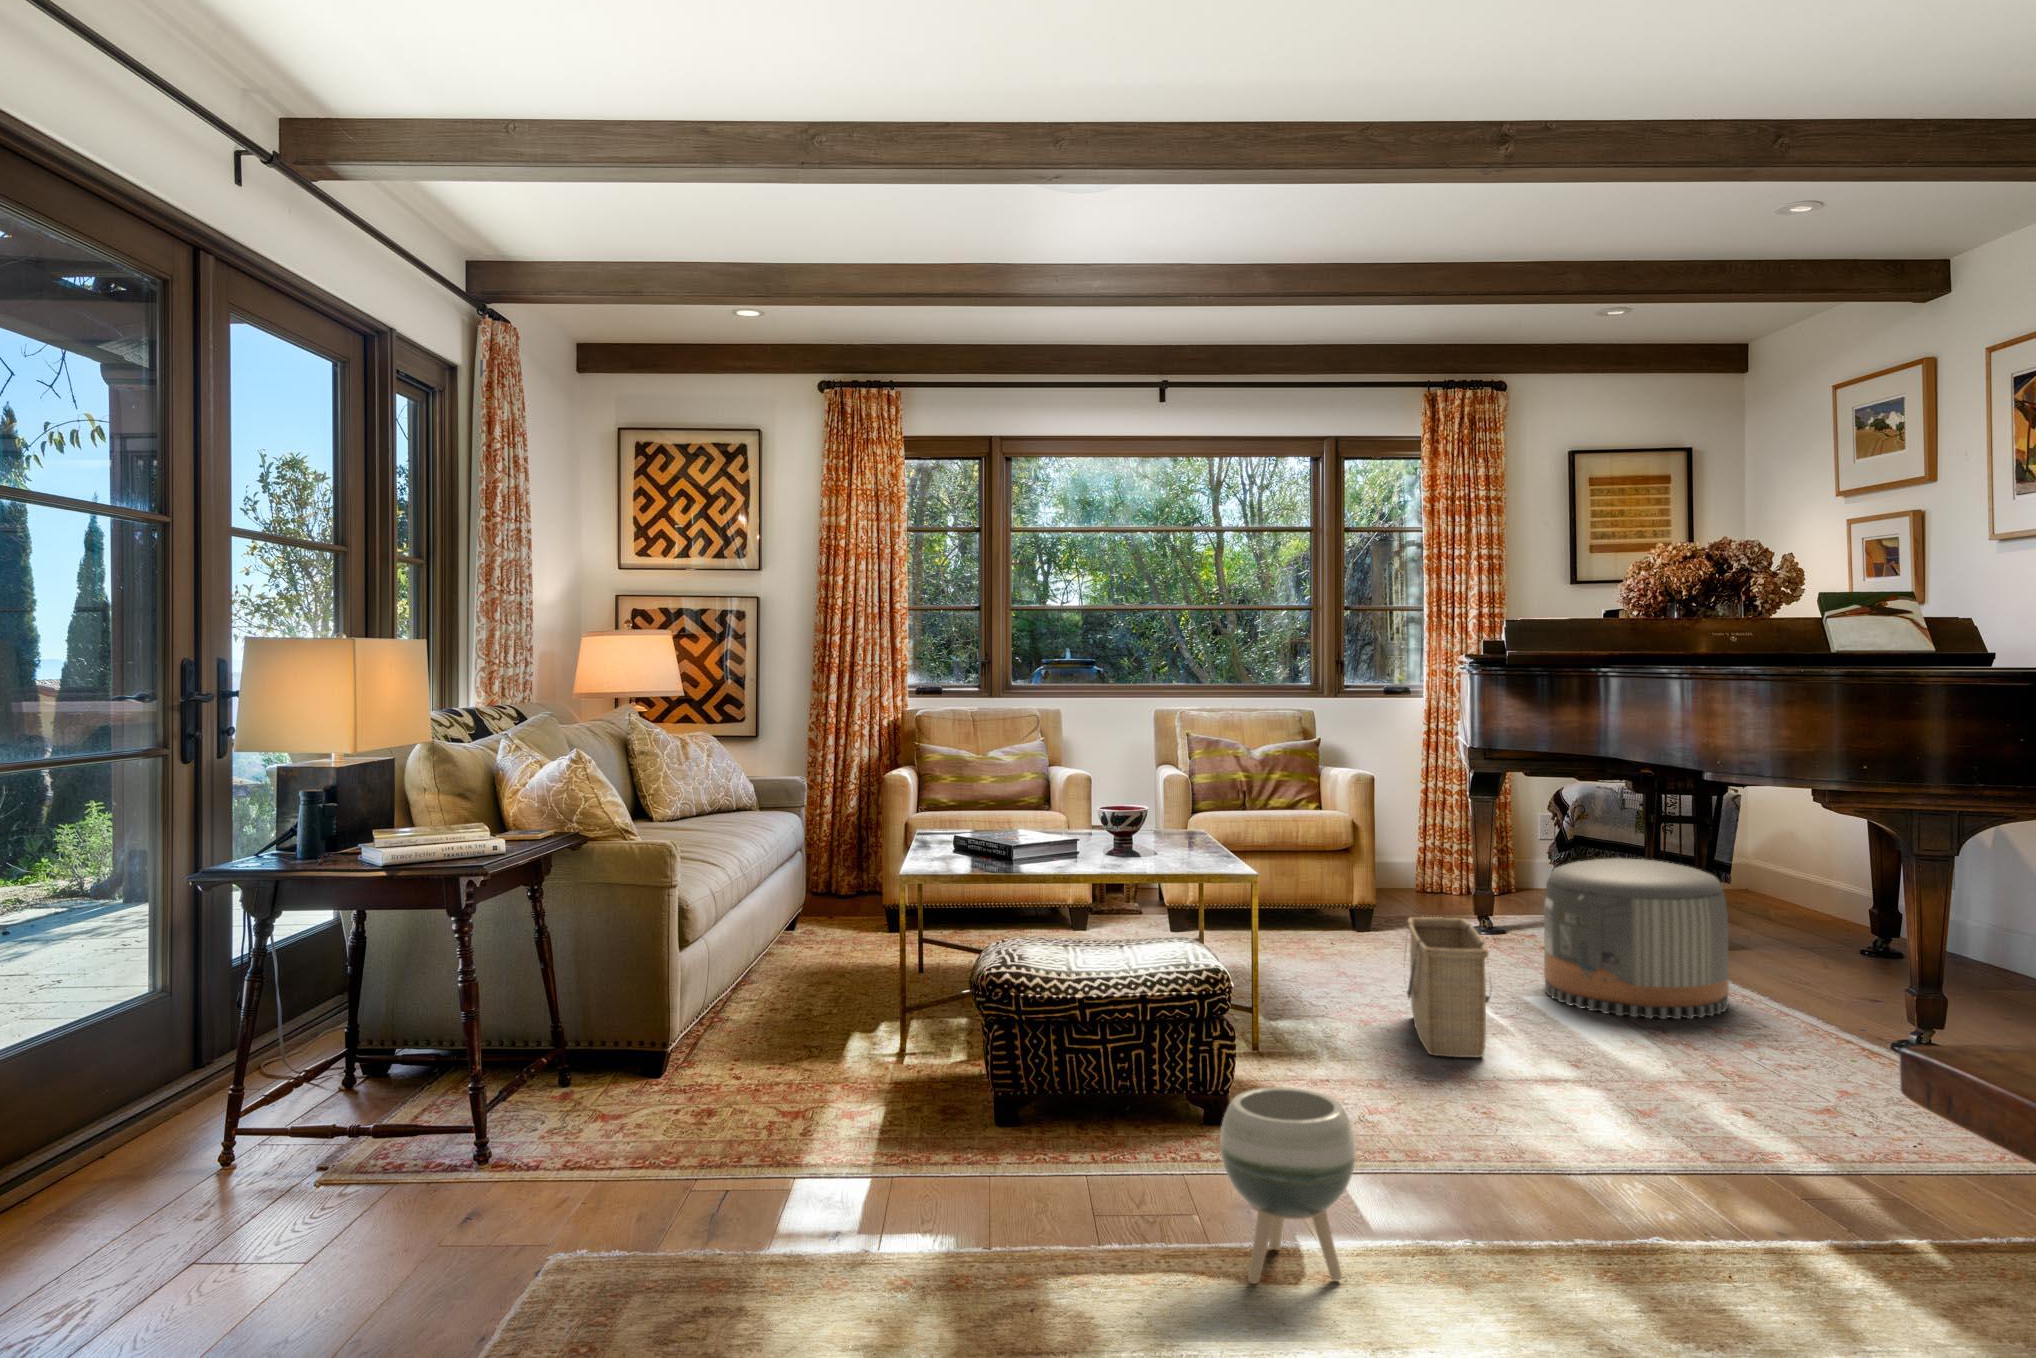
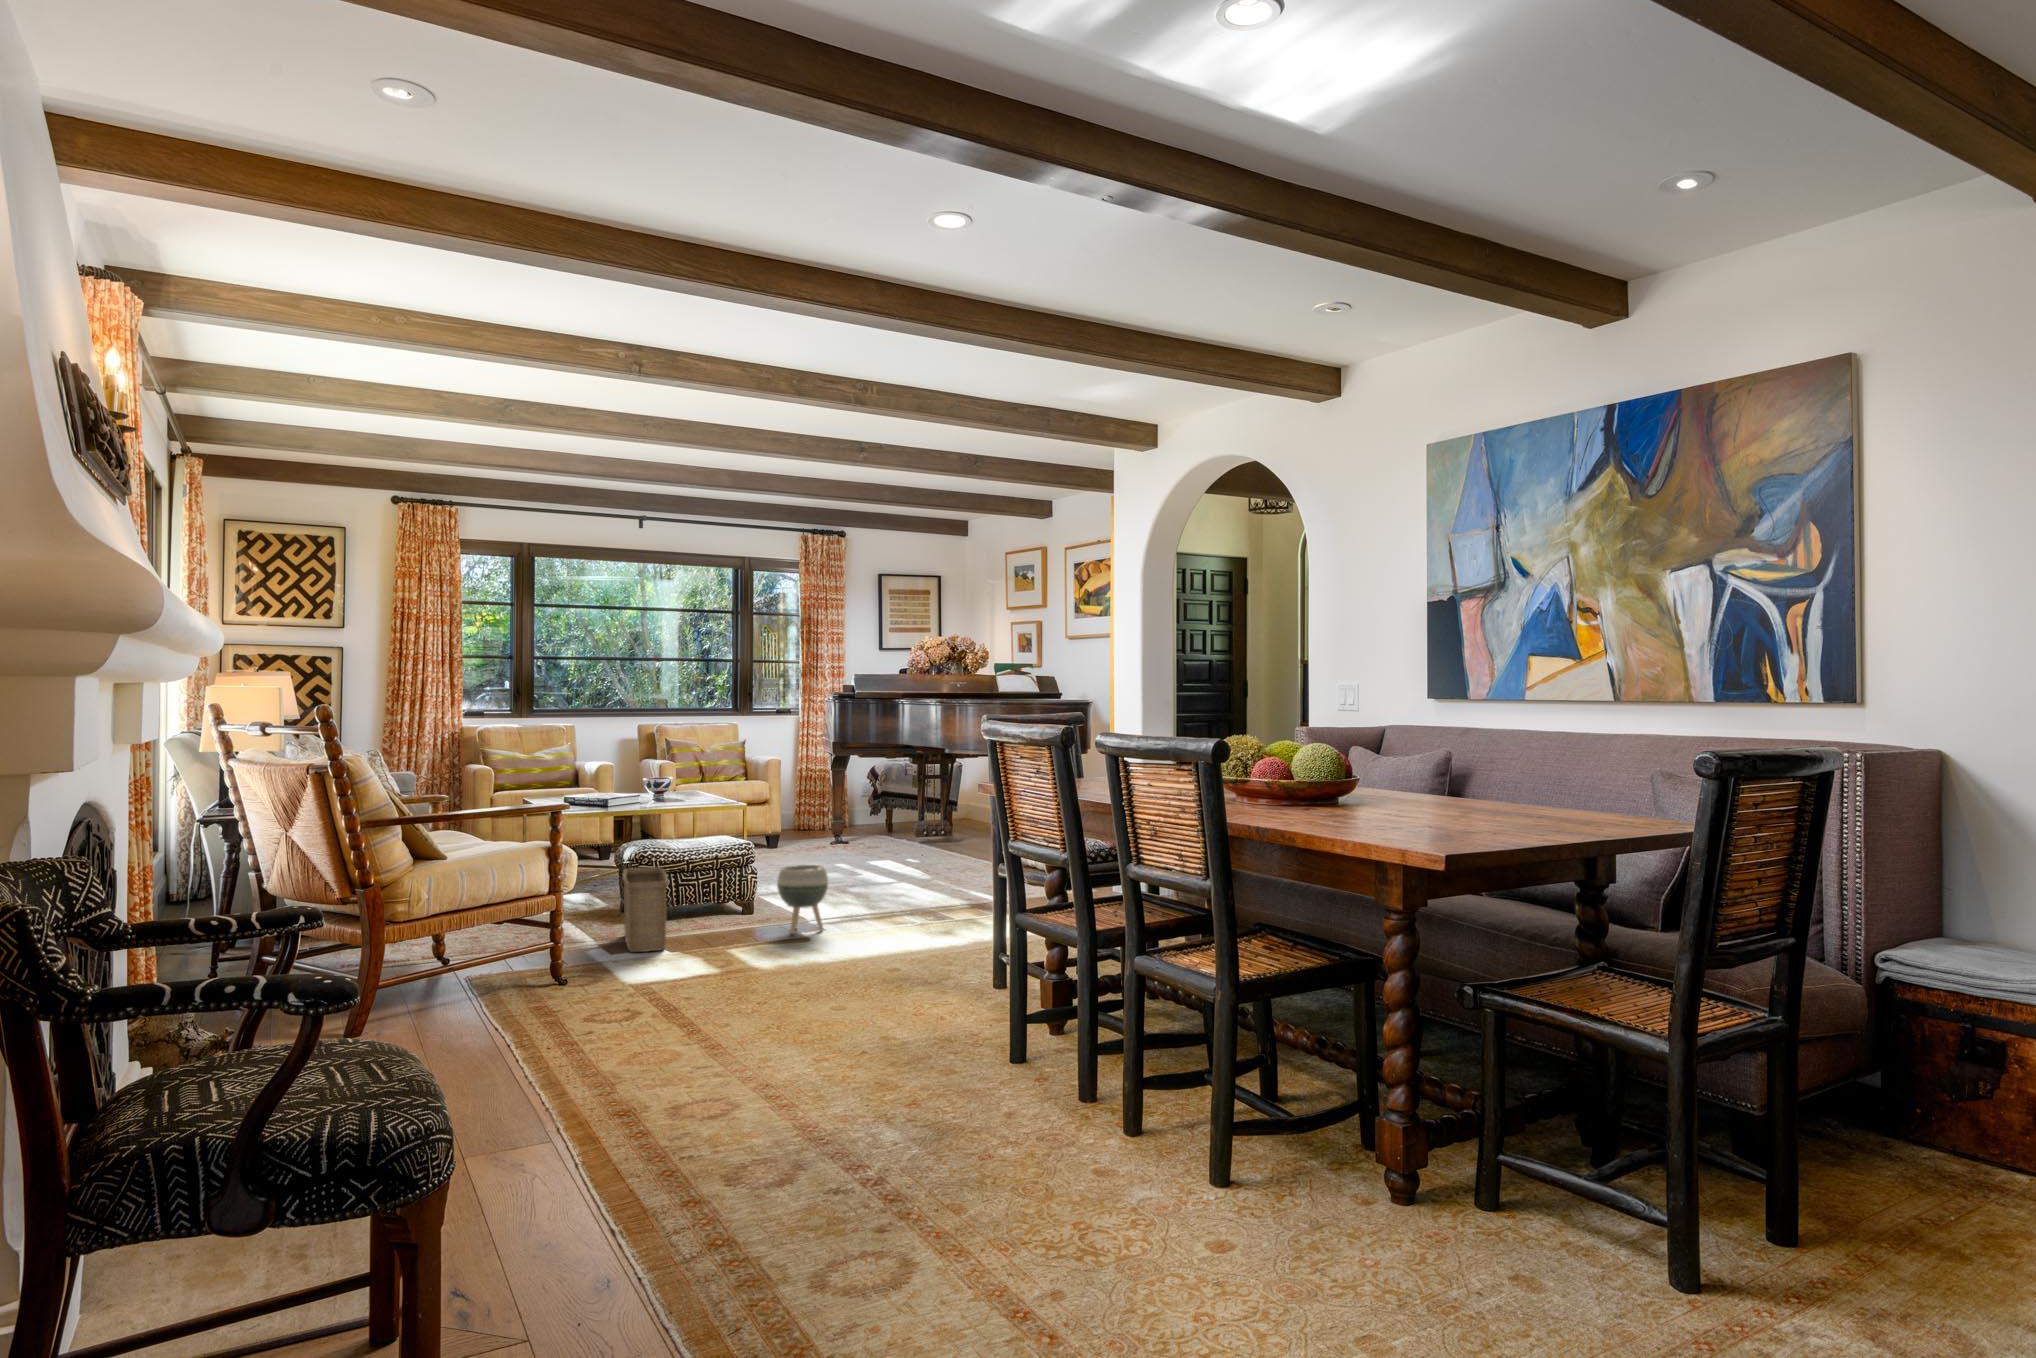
pouf: present [1544,858,1729,1019] -> none [874,793,955,865]
basket: present [1407,917,1490,1057] -> present [618,867,671,952]

